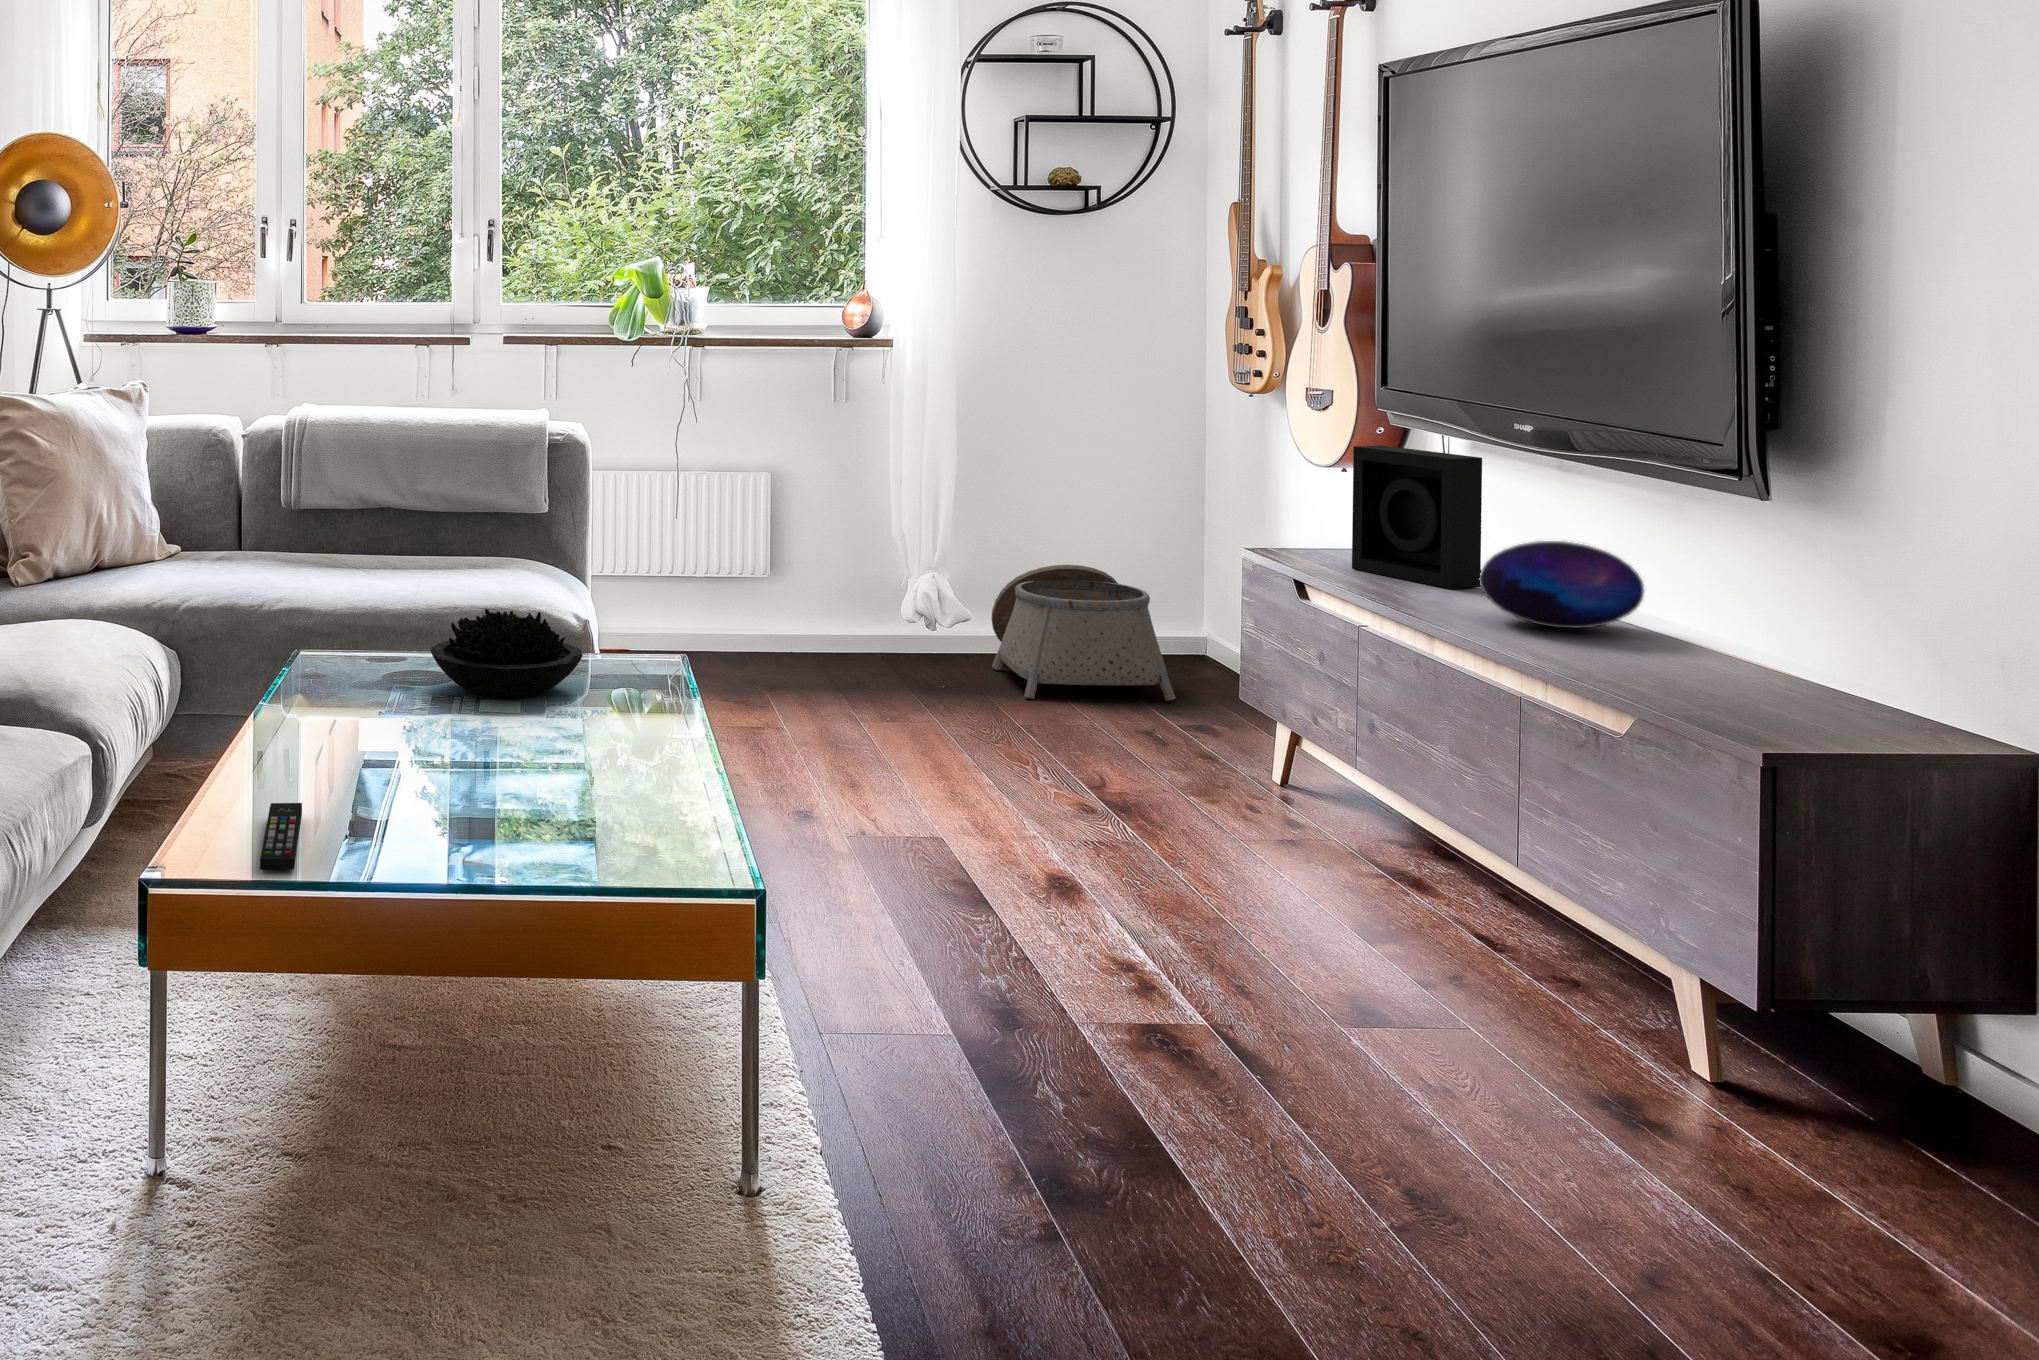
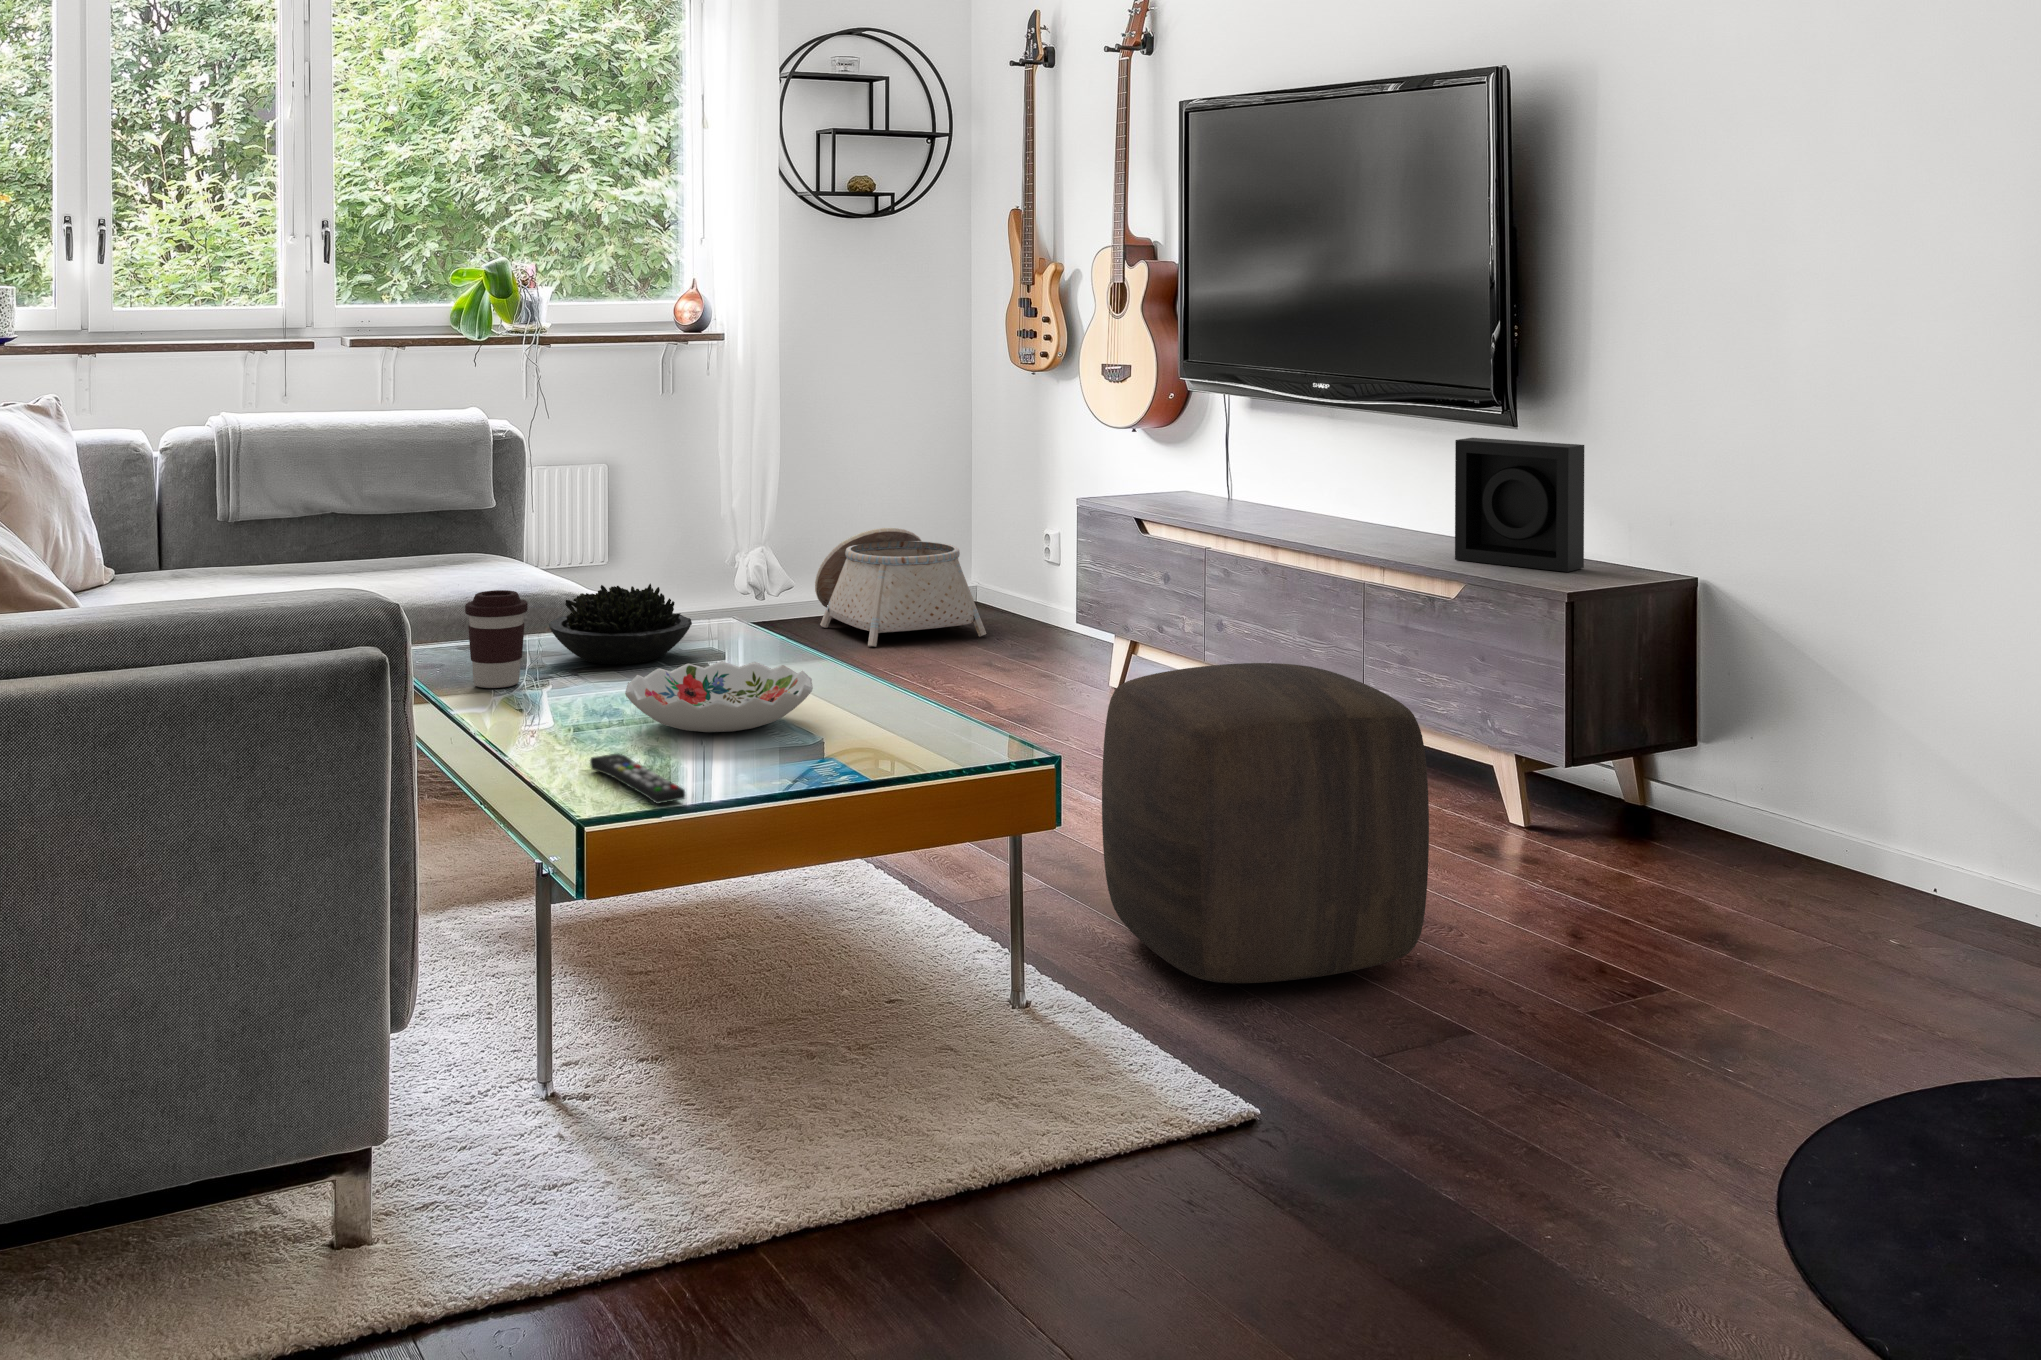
speaker: present [1352,445,1482,589] -> present [1455,438,1584,572]
decorative orb: present [1480,541,1644,628] -> none [1304,467,1413,531]
coffee cup: none [314,605,378,708] -> present [465,590,528,688]
decorative bowl: none [370,708,580,792] -> present [625,661,813,732]
ottoman: none [956,792,1367,1246] -> present [1102,663,1429,983]

